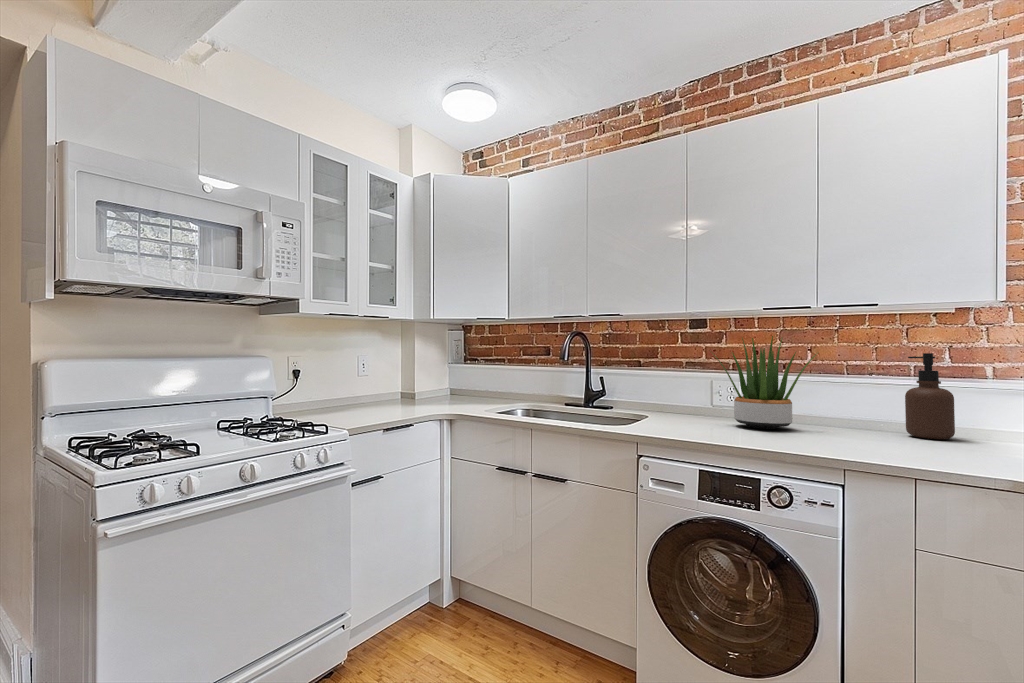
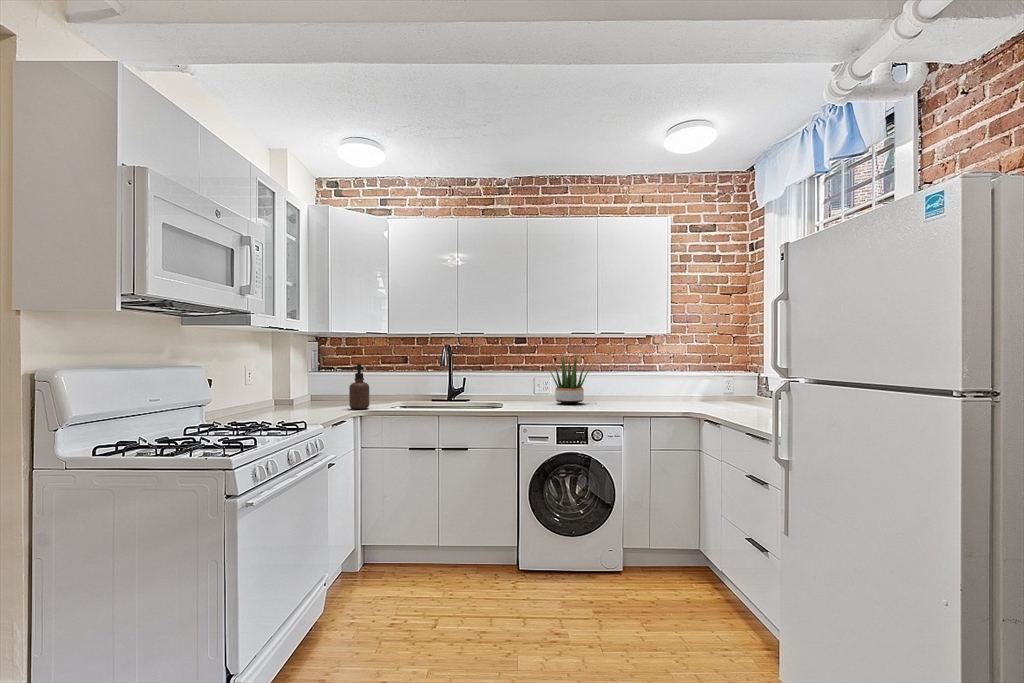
soap dispenser: present [905,353,955,439] -> present [349,364,369,409]

